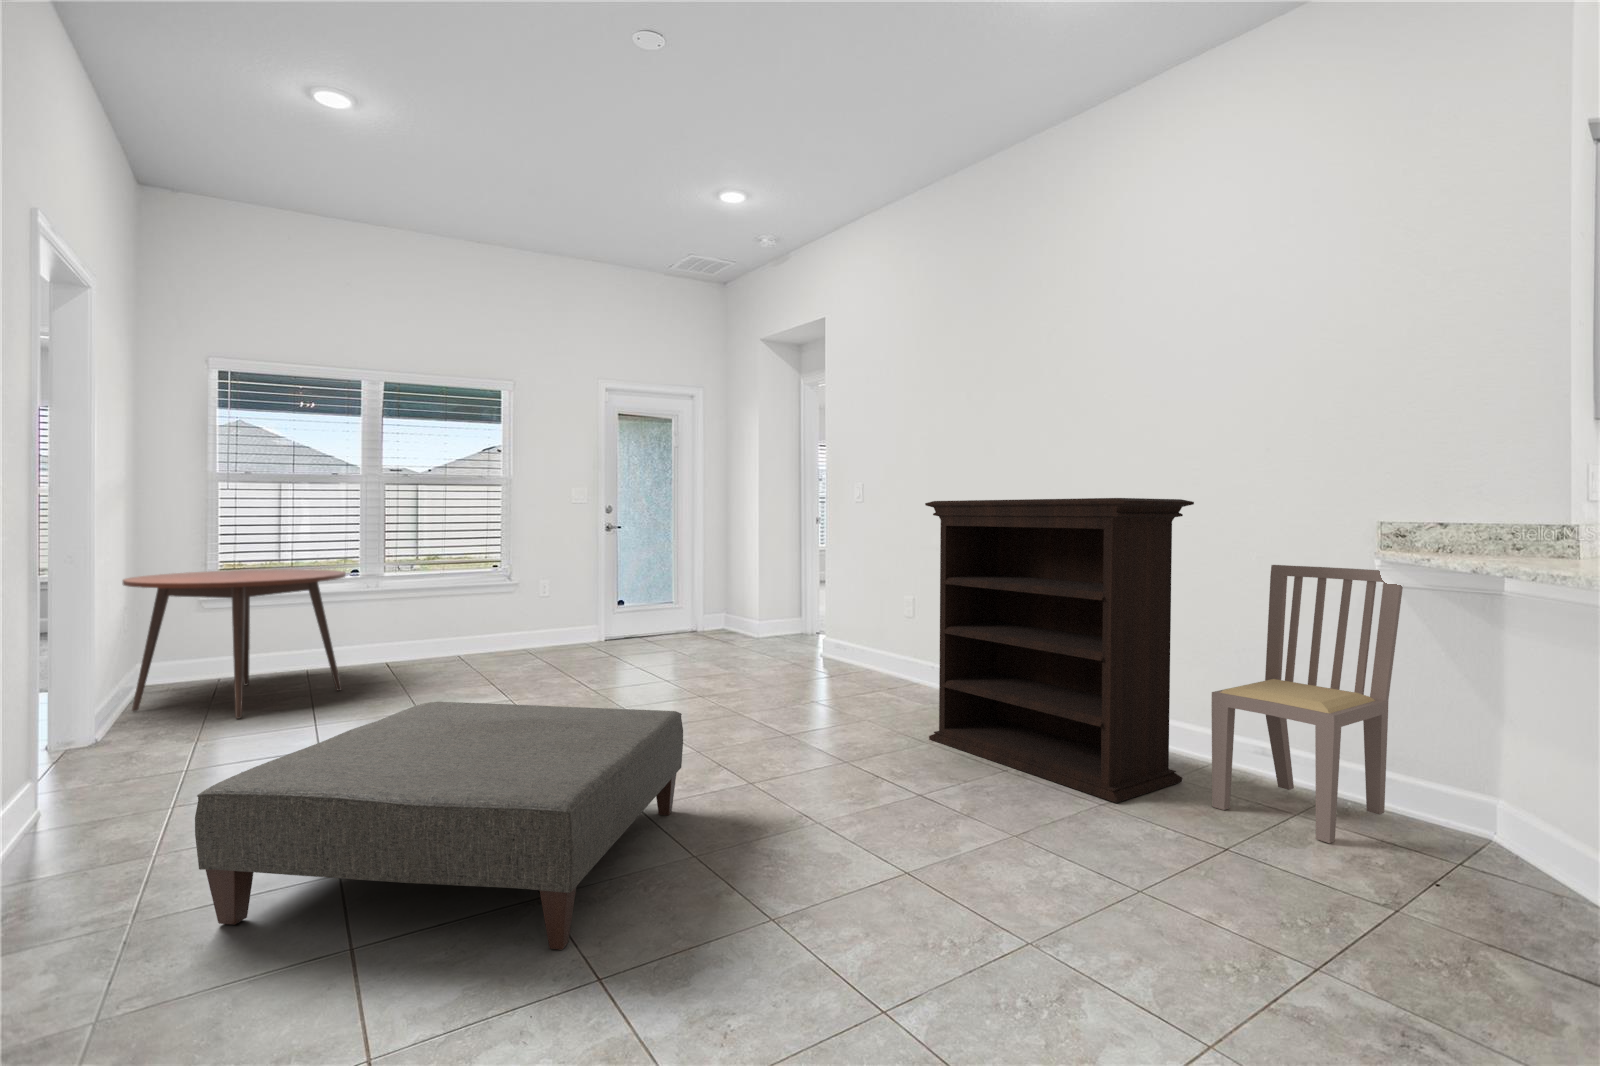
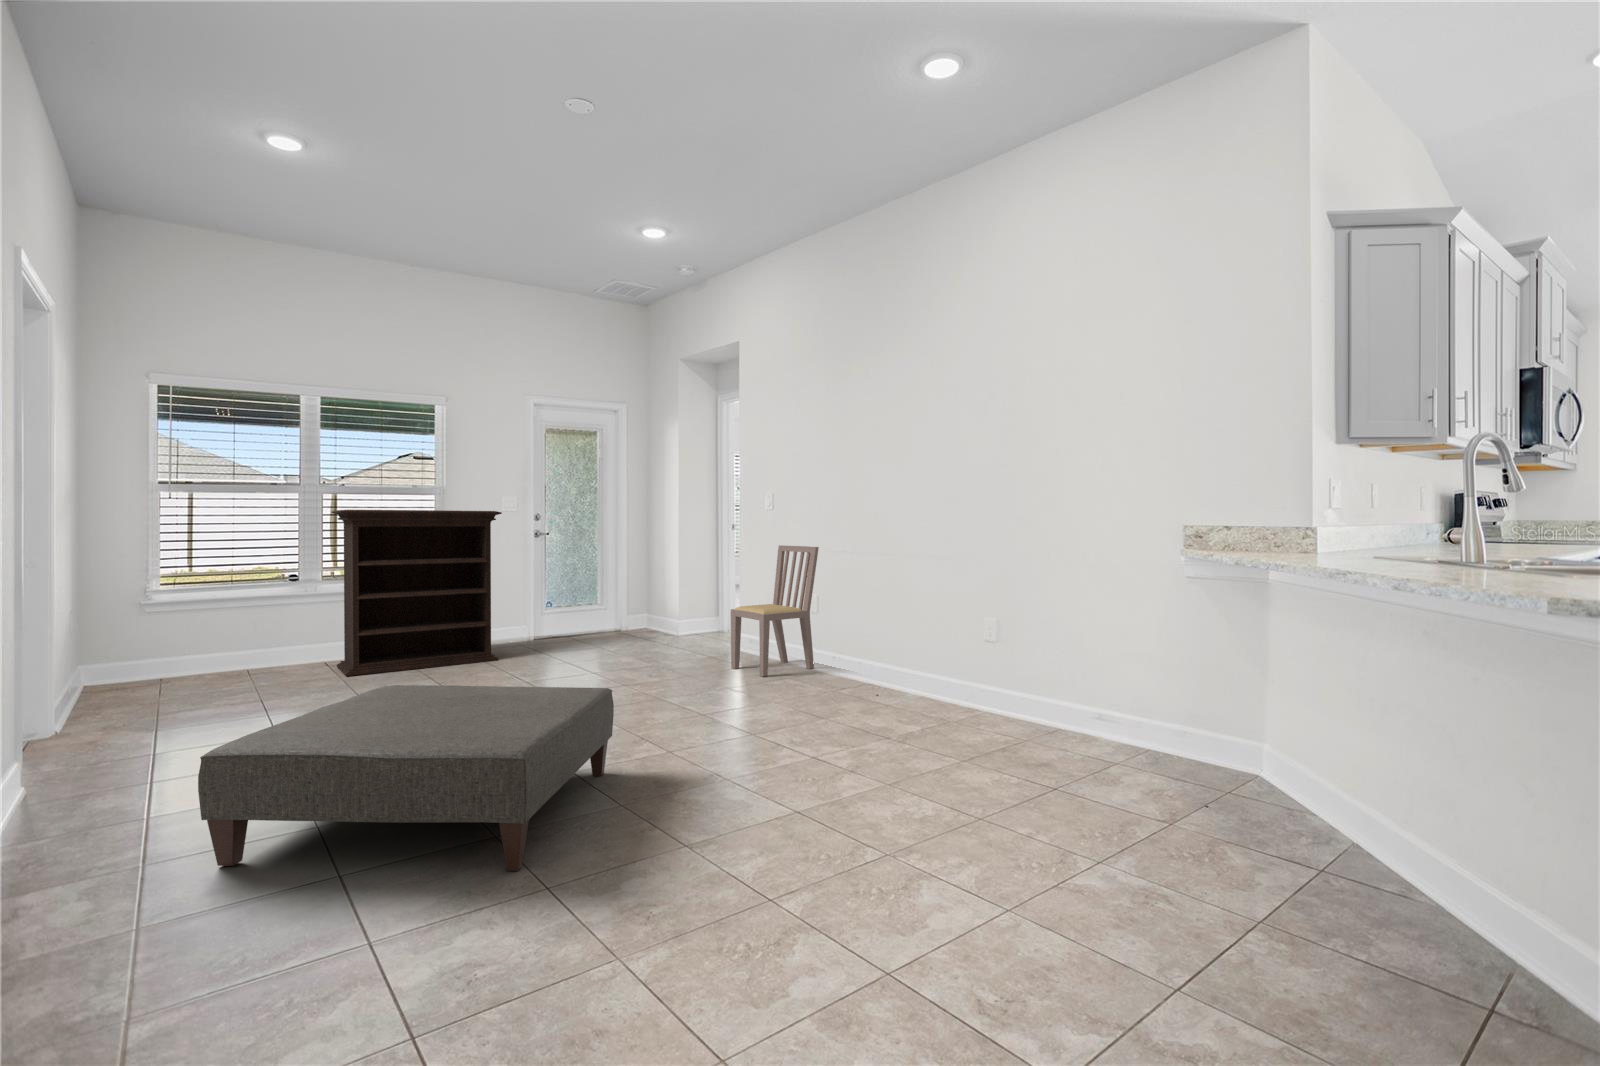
bookshelf: present [925,498,1194,803] -> present [332,510,502,676]
dining chair: present [1211,565,1403,843] -> present [730,545,819,677]
dining table: present [123,569,346,719] -> none [71,574,290,712]

